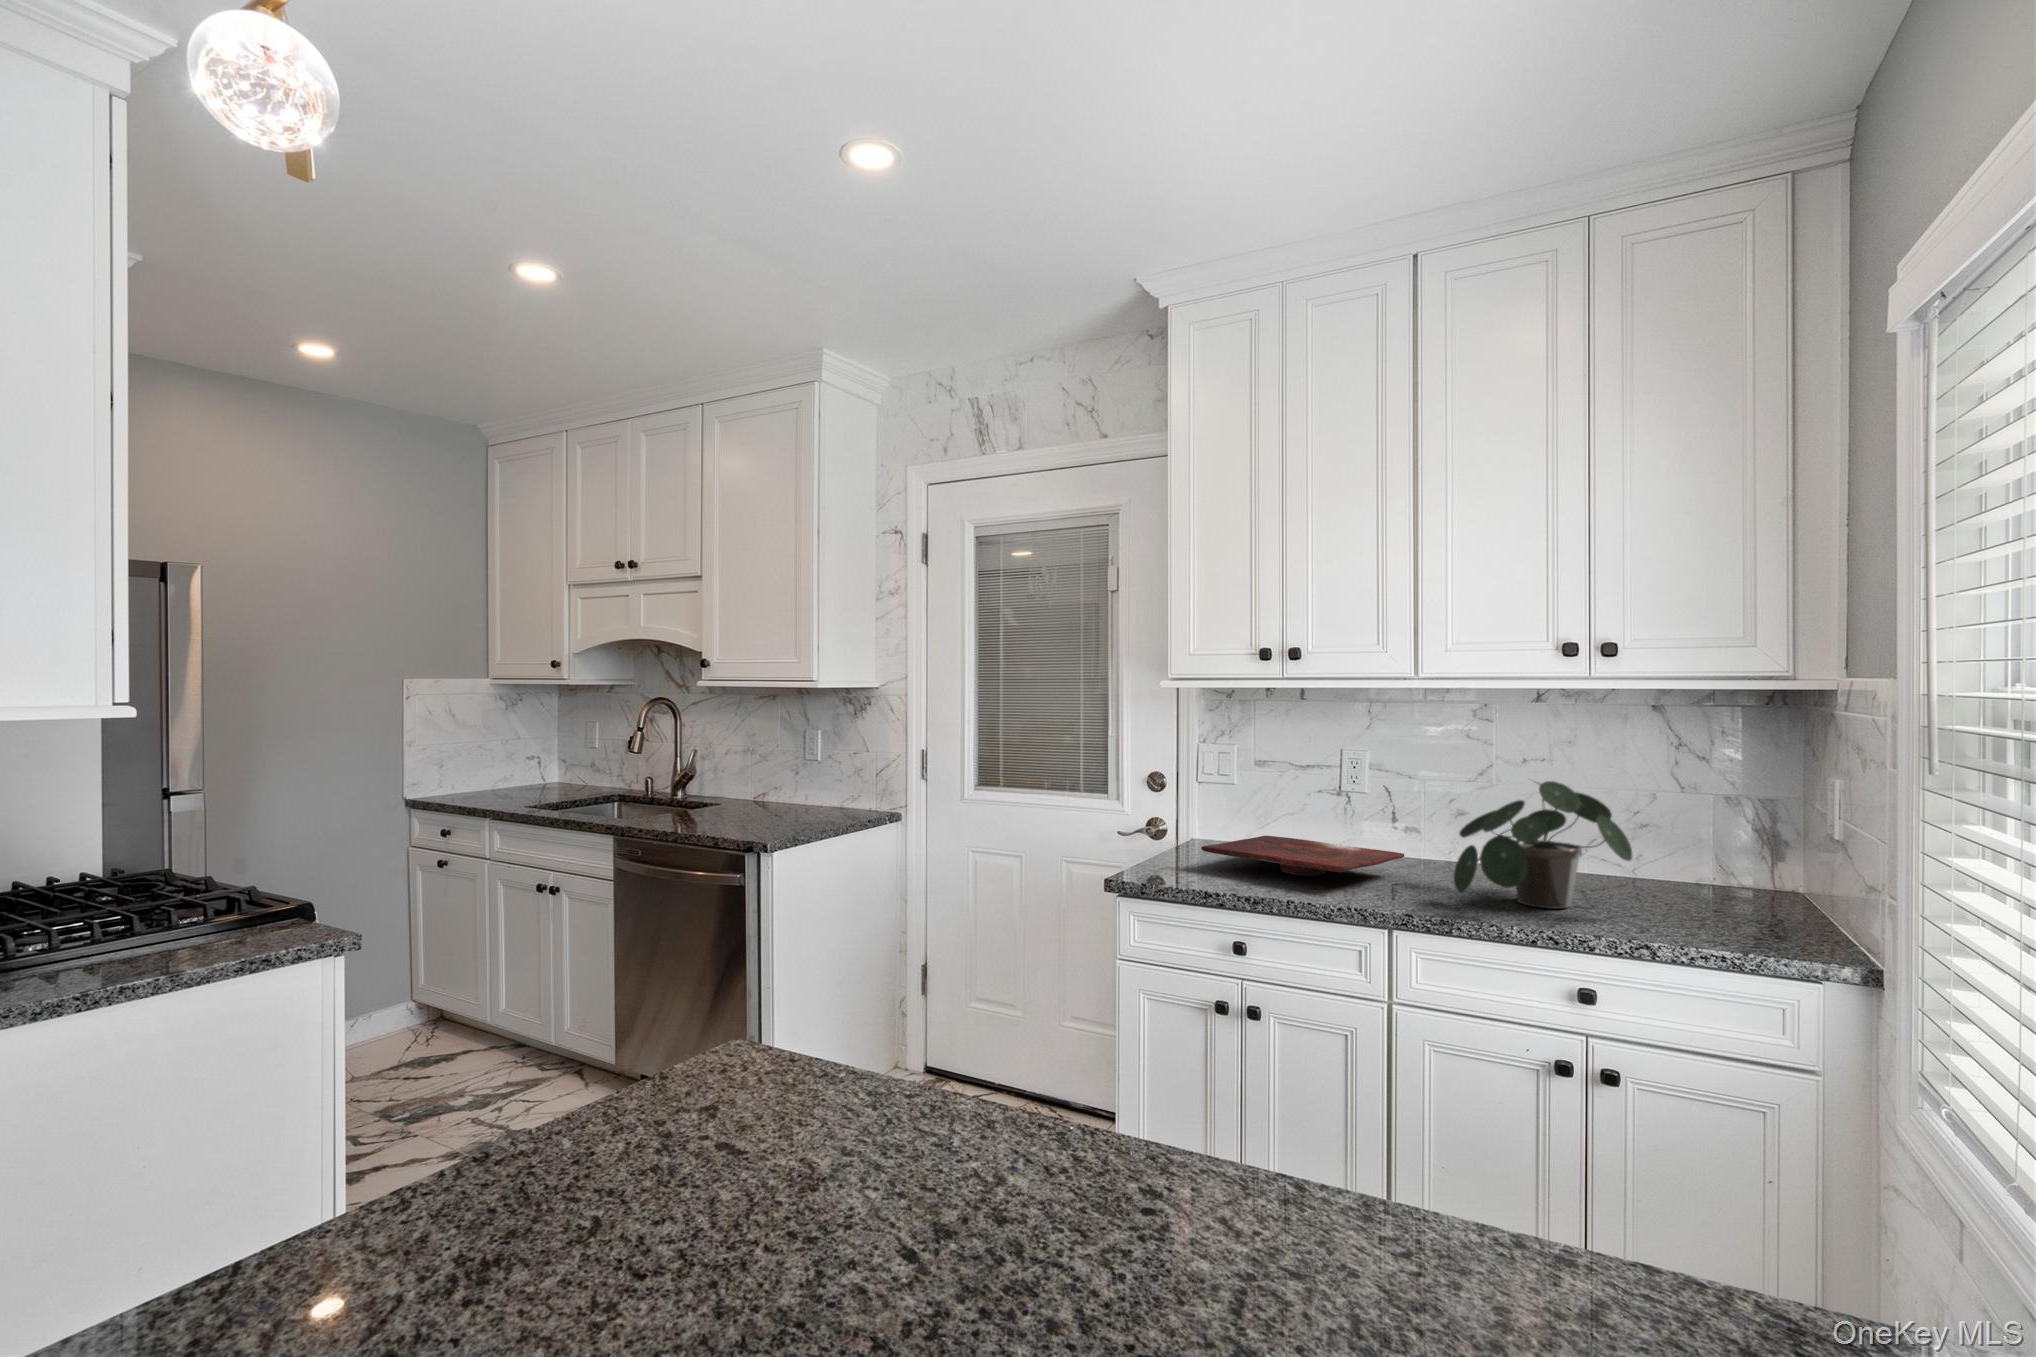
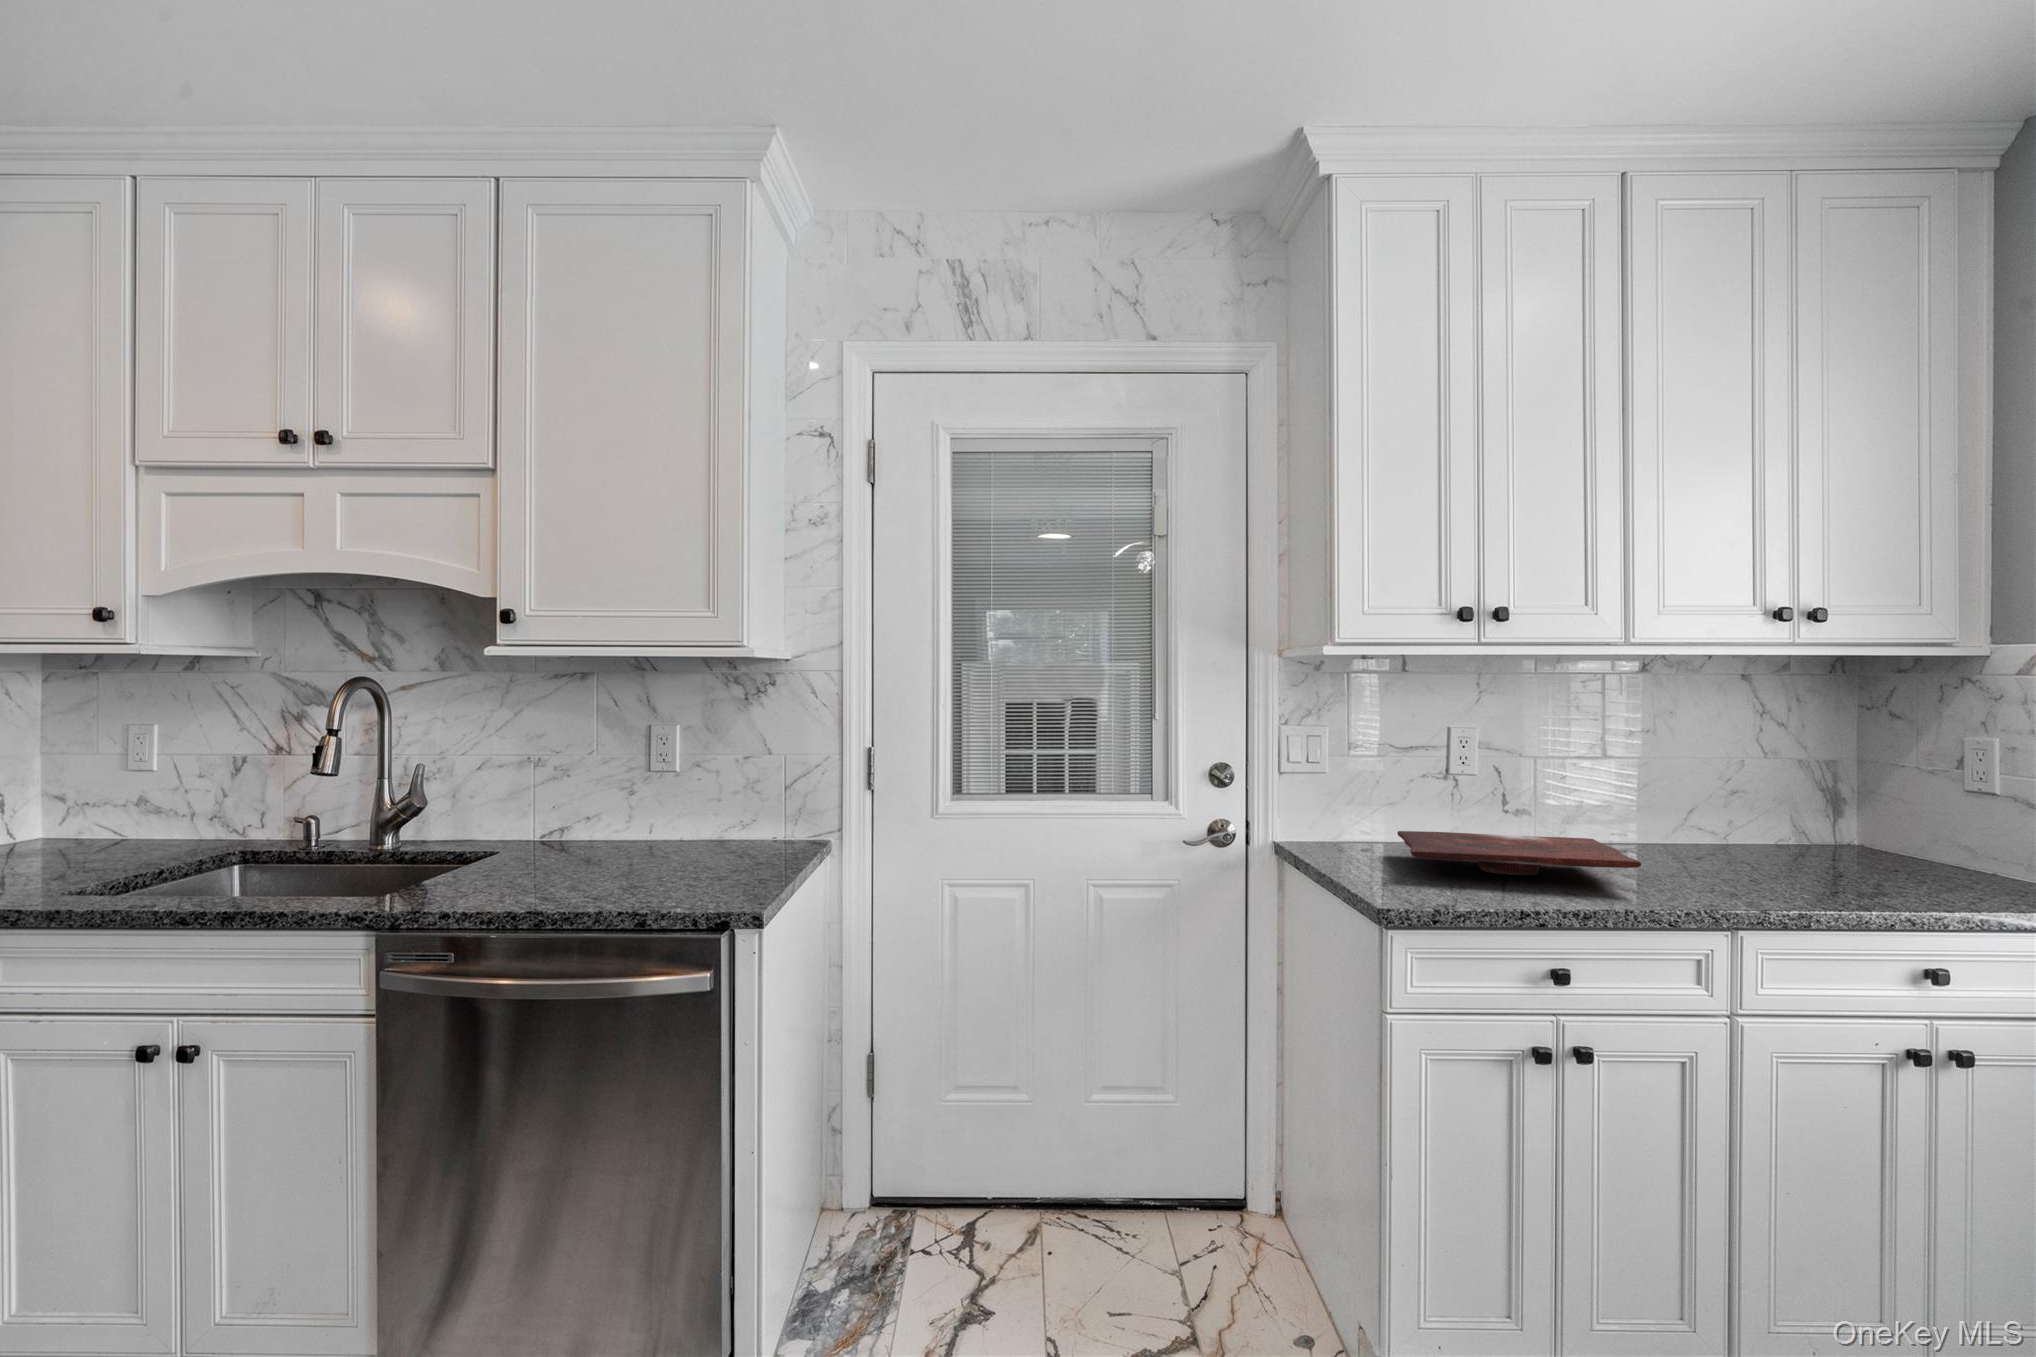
potted plant: present [1454,781,1632,909] -> none [1661,746,1897,885]

